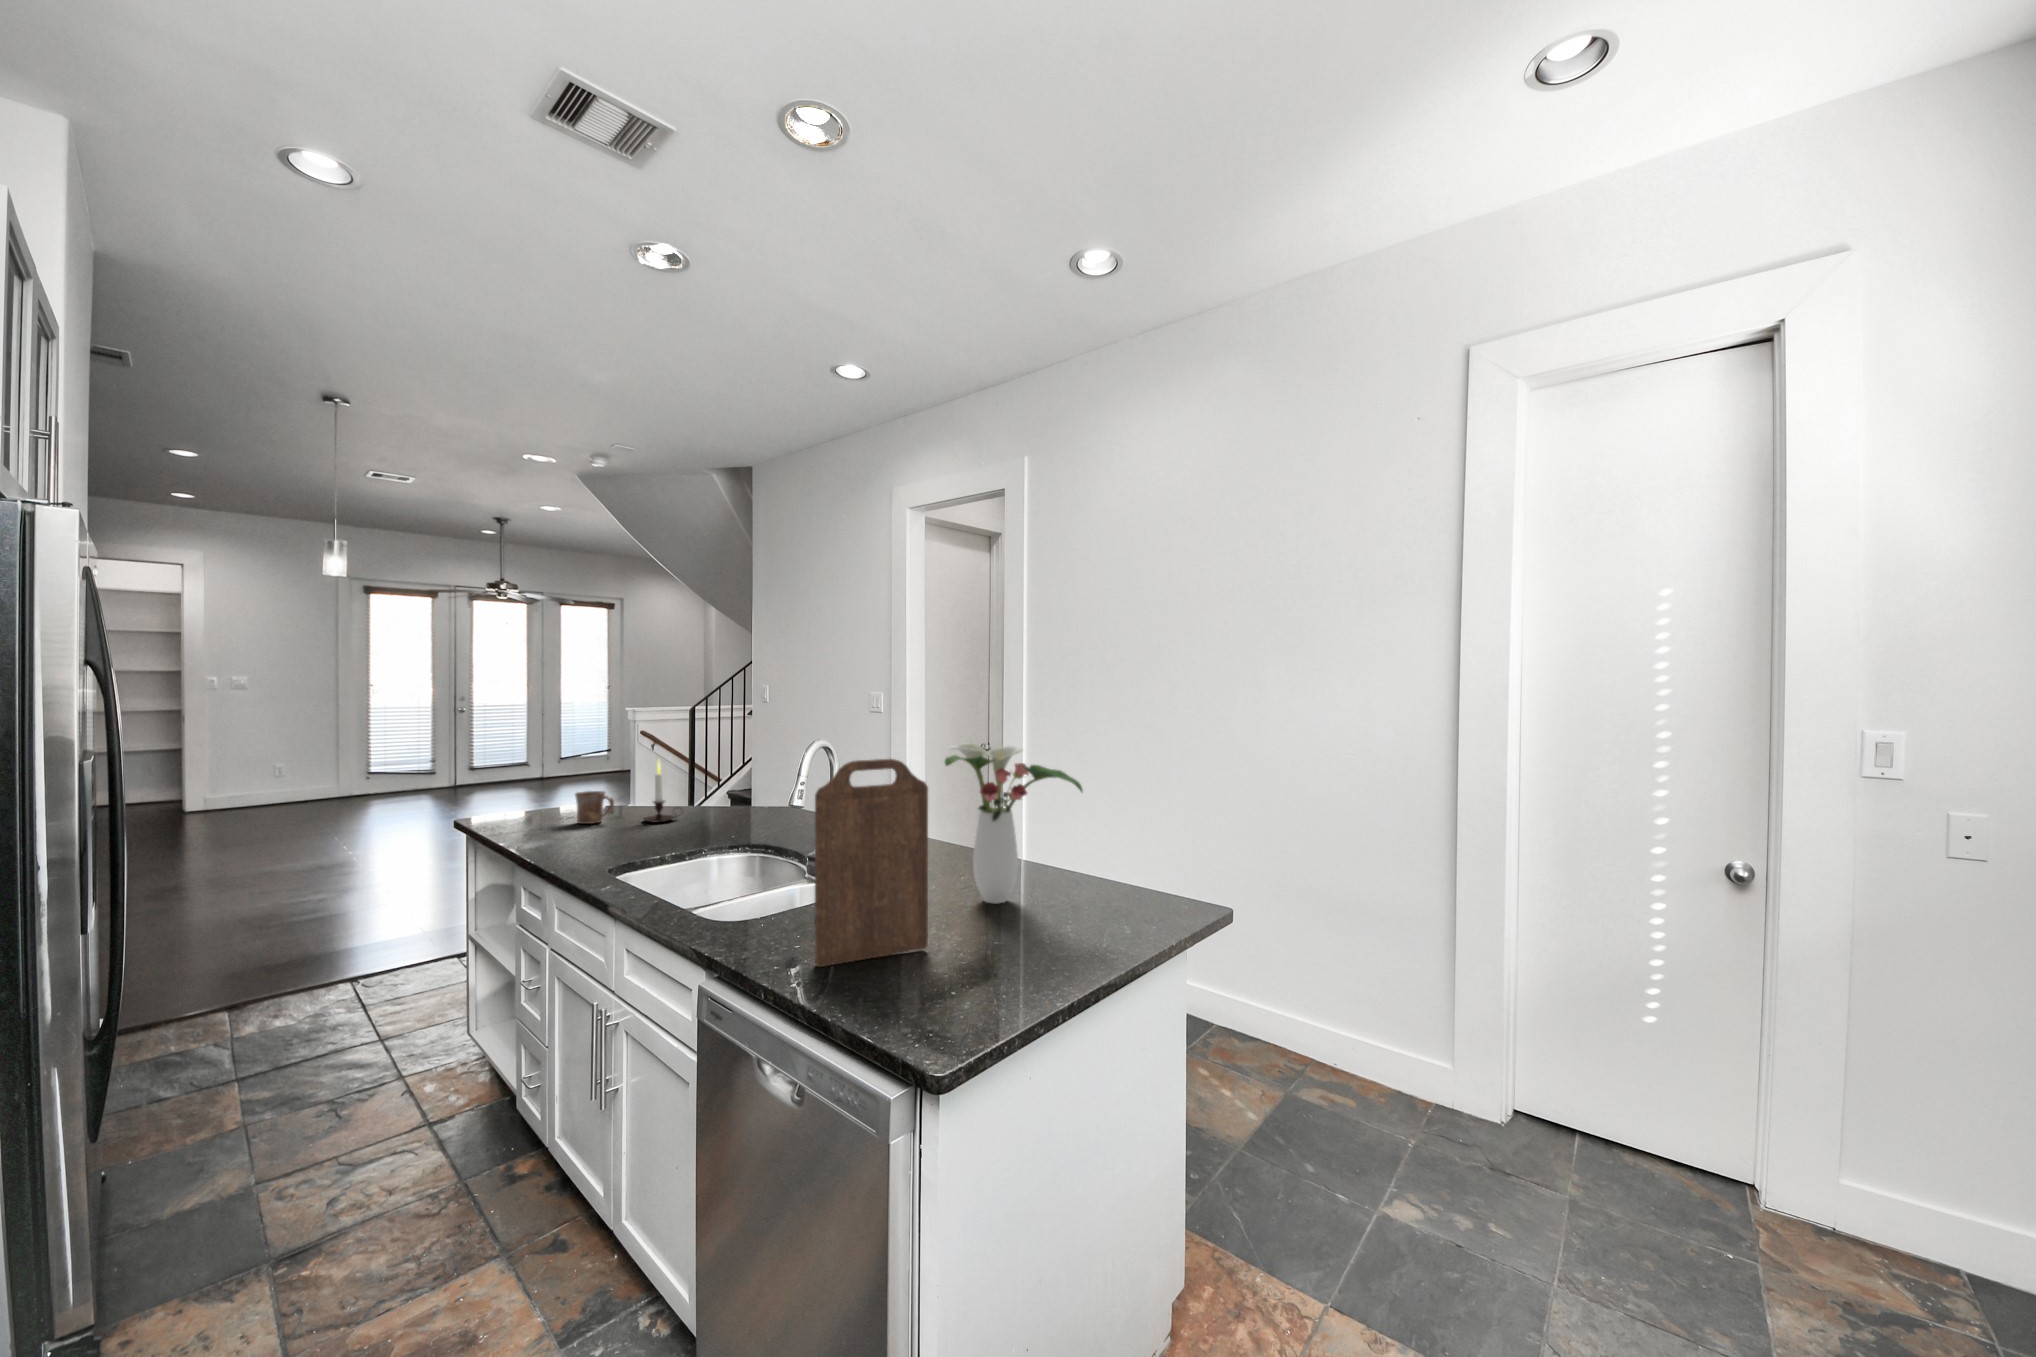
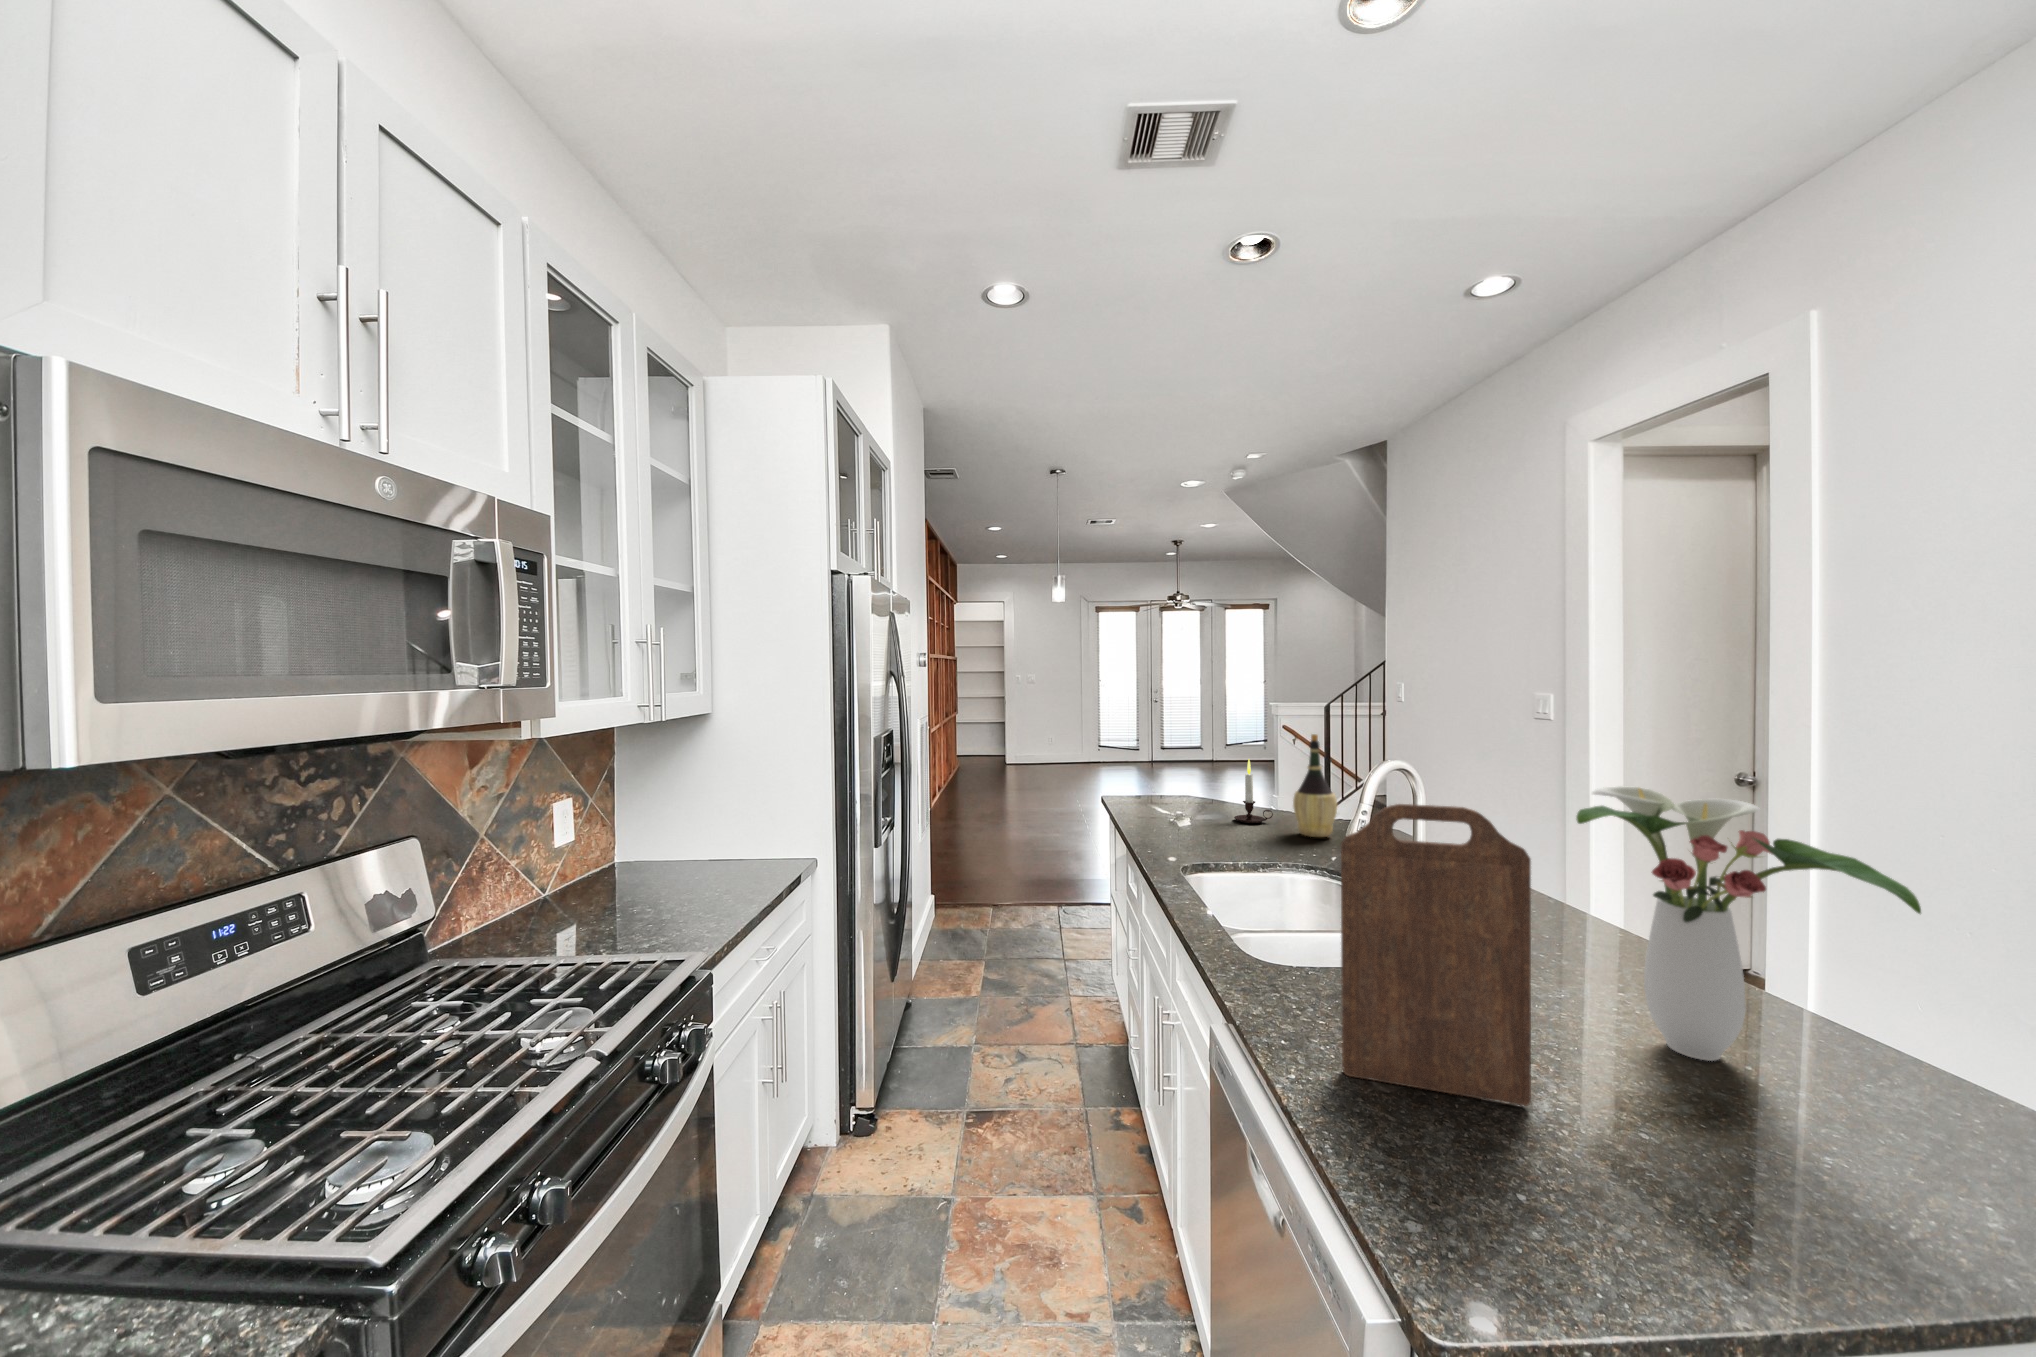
wine bottle: none [706,729,747,825] -> present [1293,734,1337,837]
mug: present [575,791,614,824] -> none [1176,784,1209,815]

